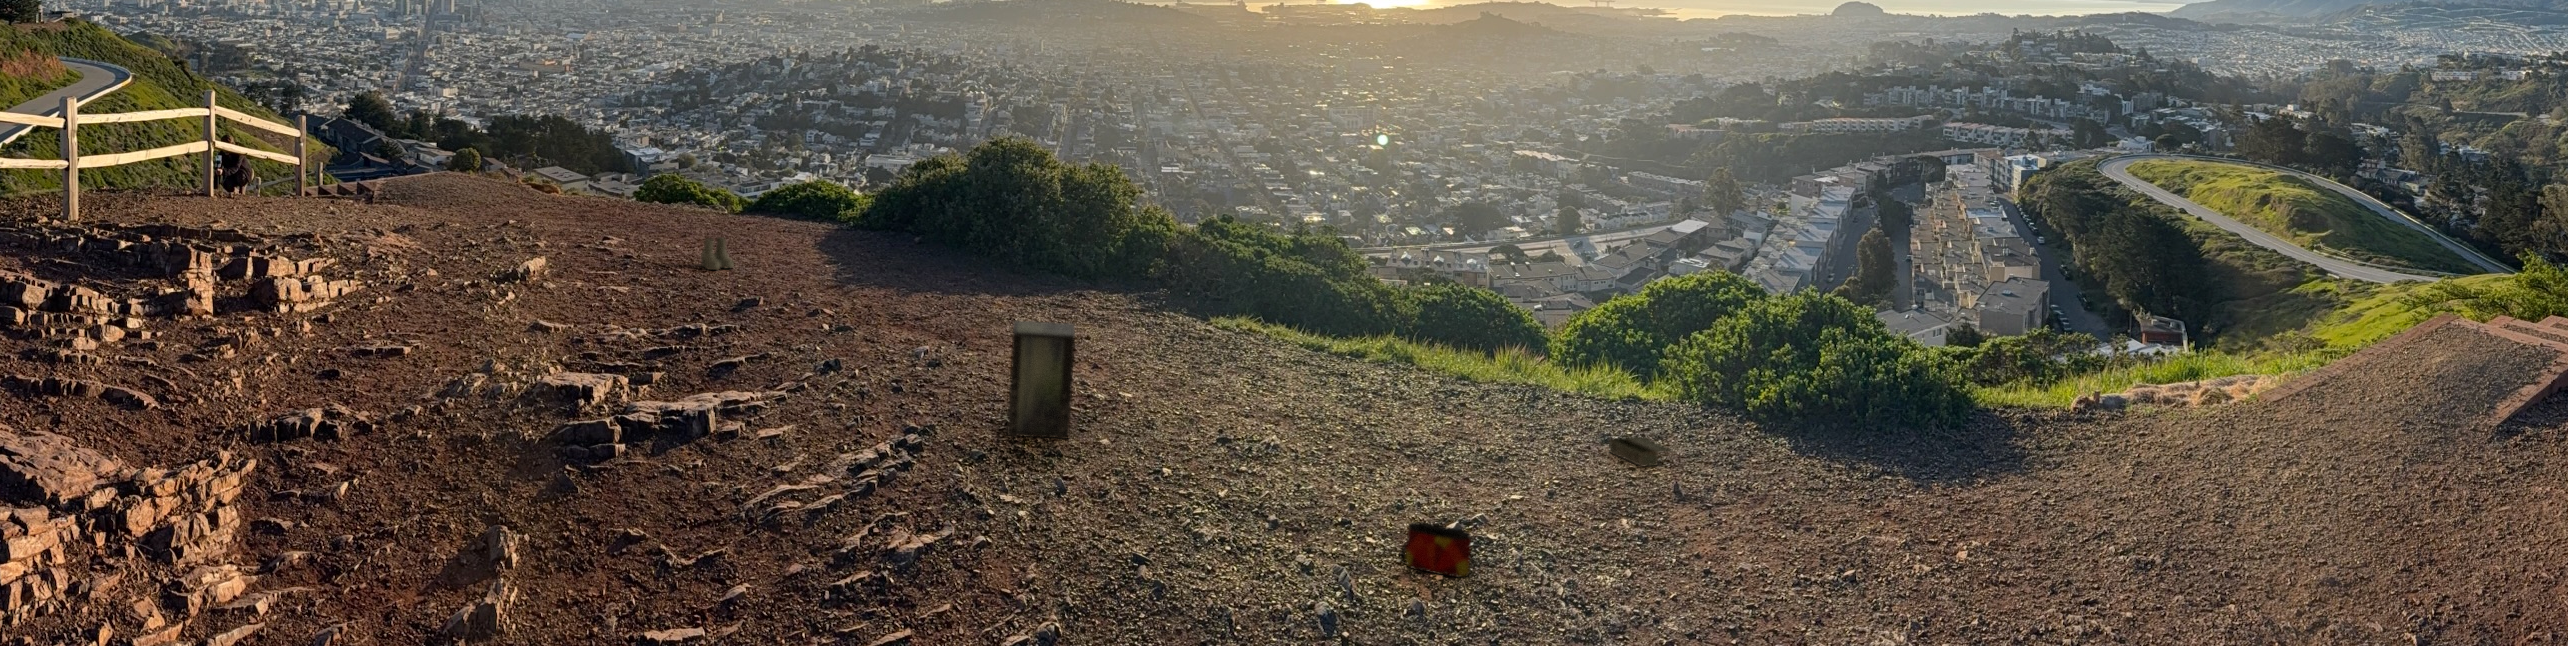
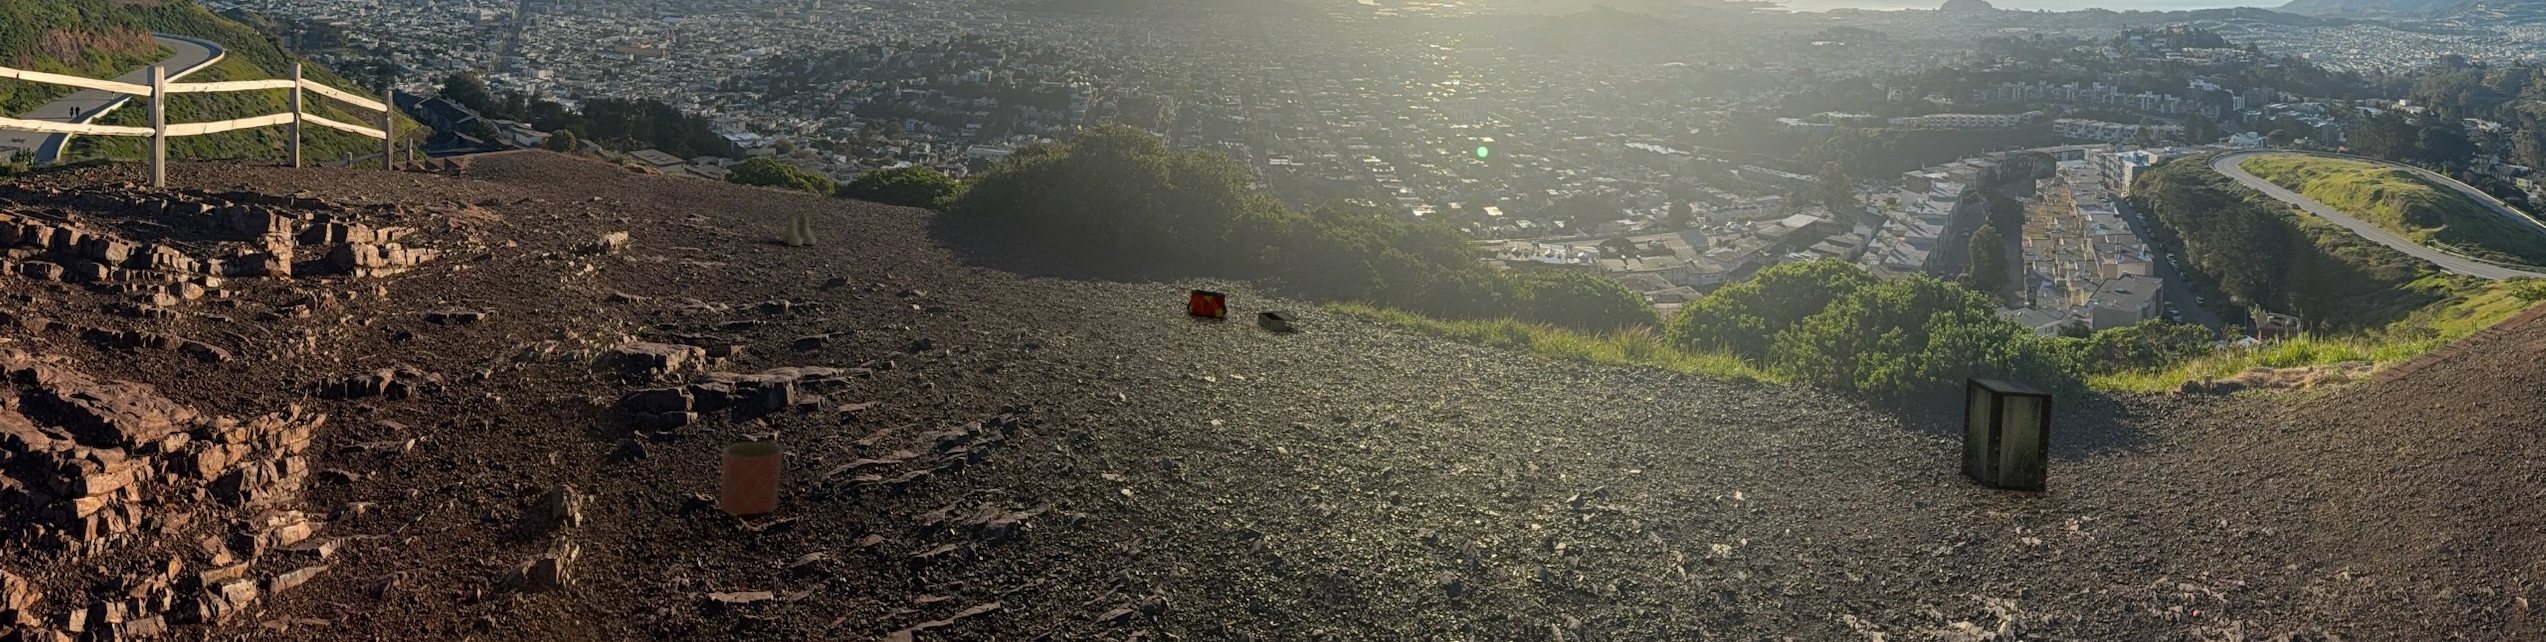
storage box: present [1007,321,1075,439] -> present [1961,378,2052,492]
toolbox: present [1609,437,1672,466] -> present [1258,311,1298,331]
planter: none [672,489,737,572] -> present [721,442,783,516]
bag: present [1398,522,1475,577] -> present [1187,289,1227,318]

